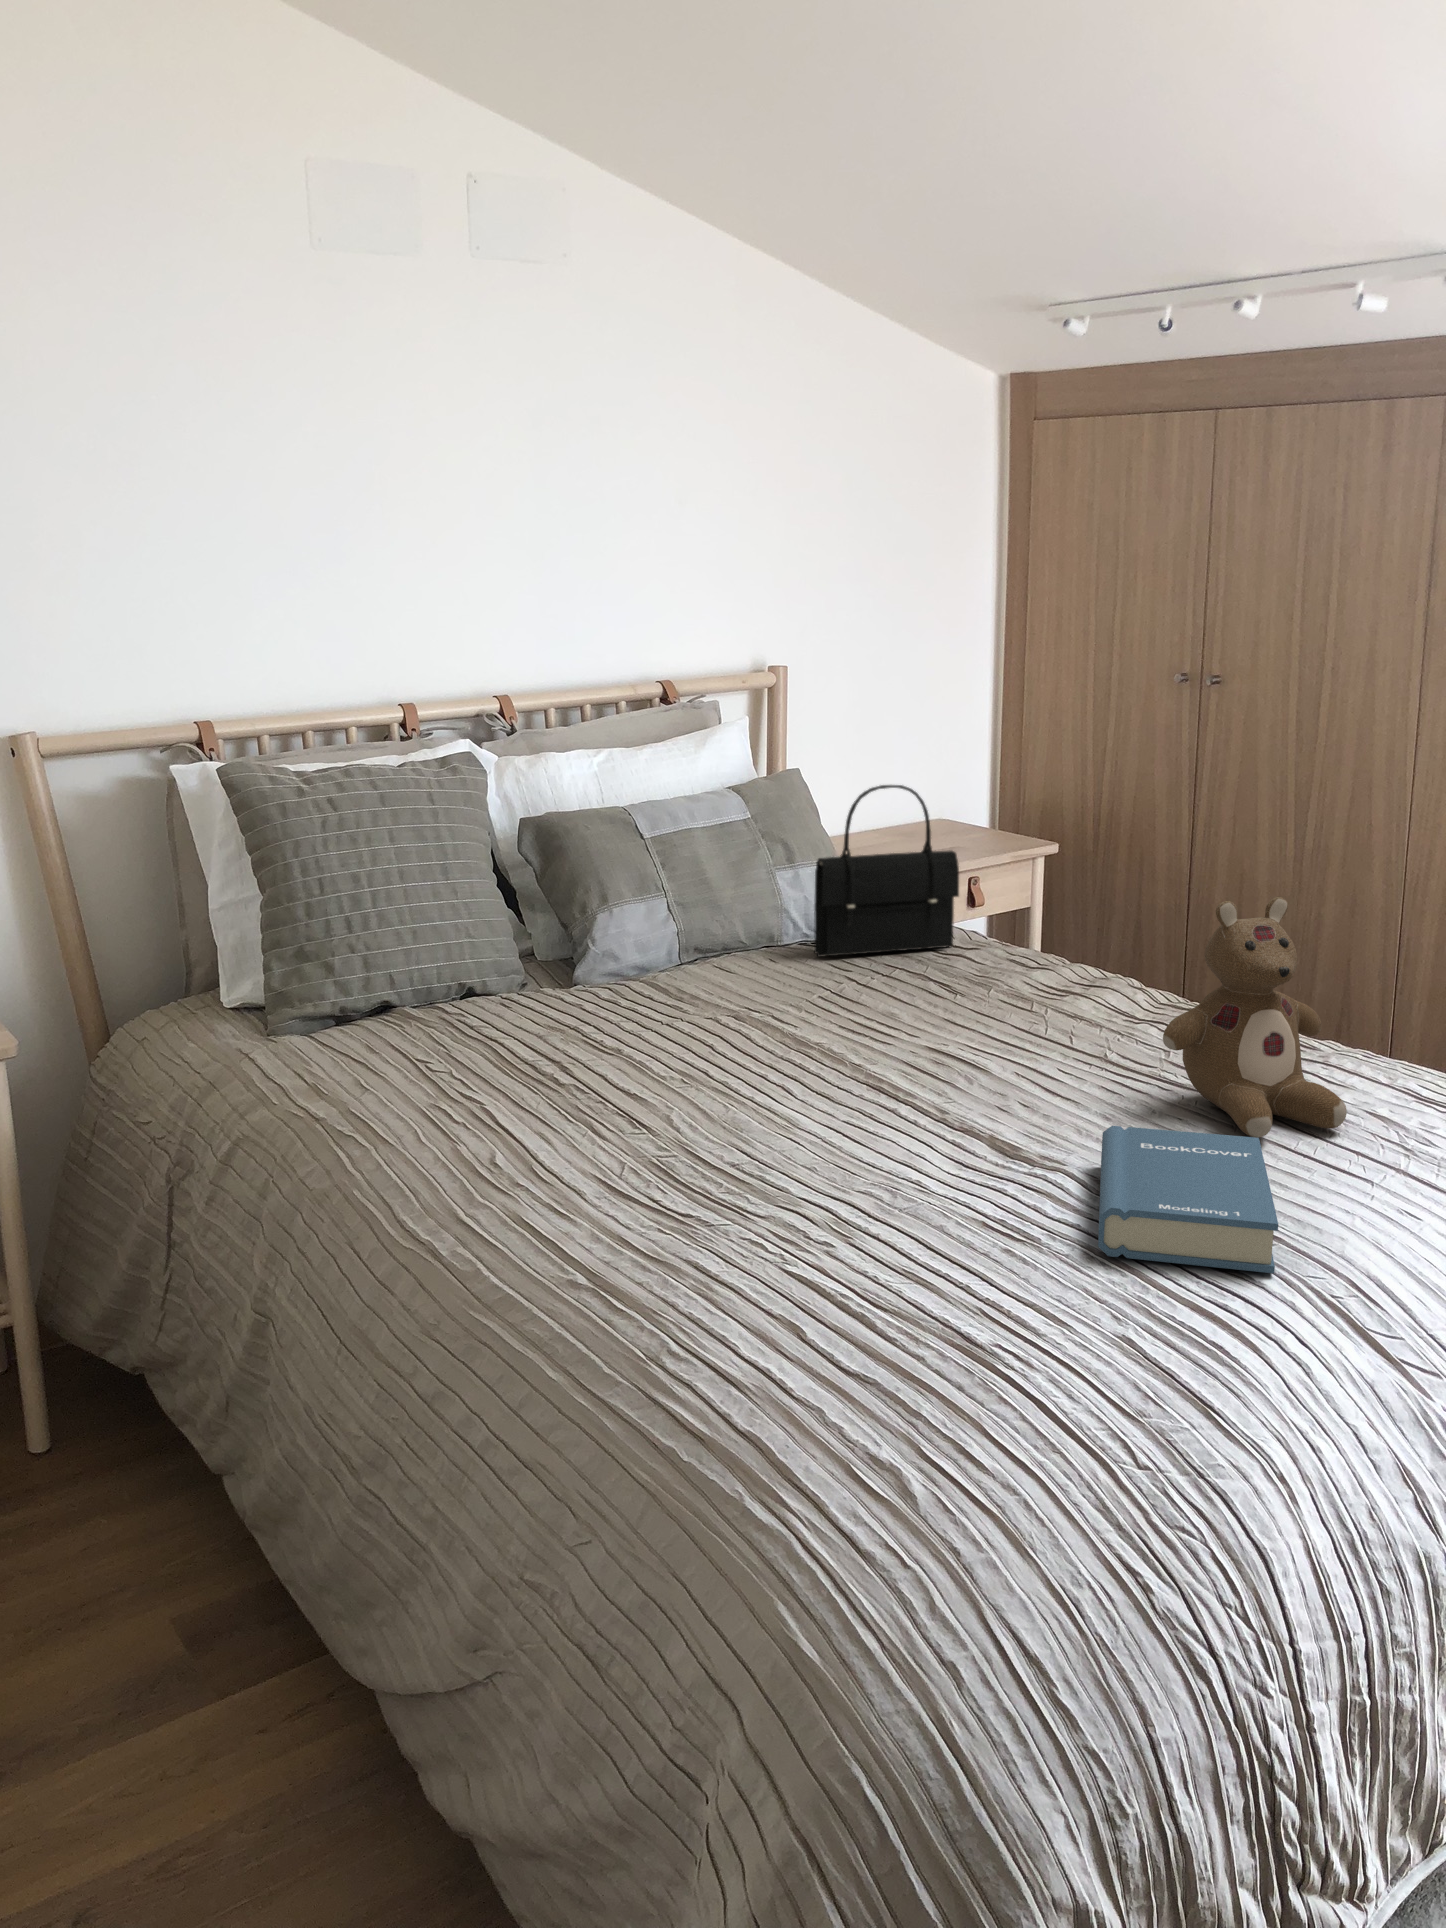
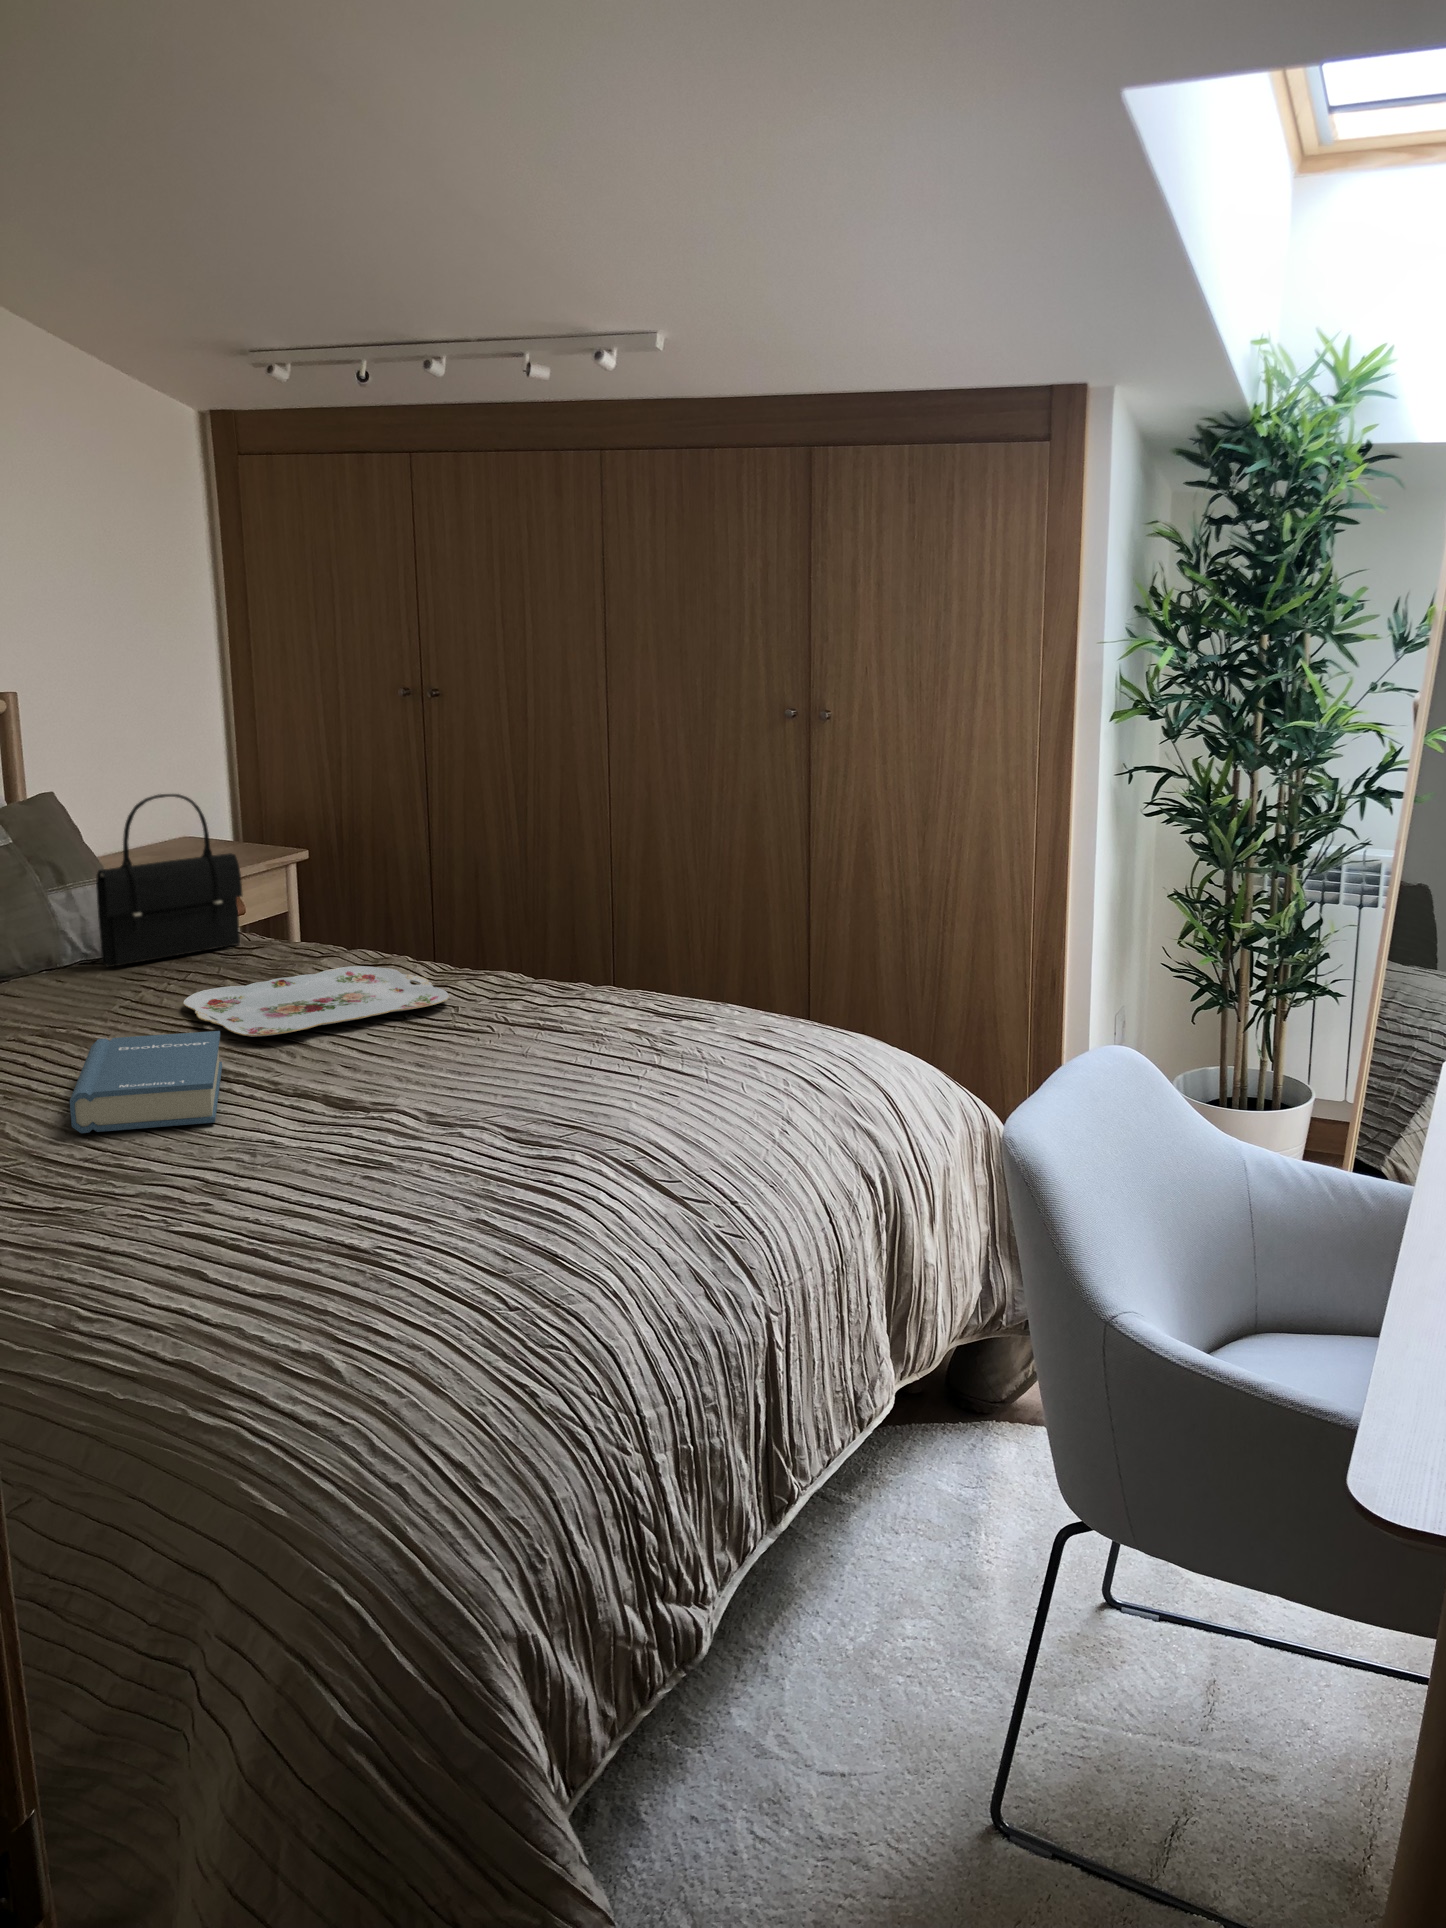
stuffed bear: present [1163,897,1347,1138] -> none [460,862,611,1062]
serving tray: none [876,986,1160,1056] -> present [183,966,449,1037]
hardback book: present [1098,1126,1278,1273] -> present [70,1031,222,1133]

